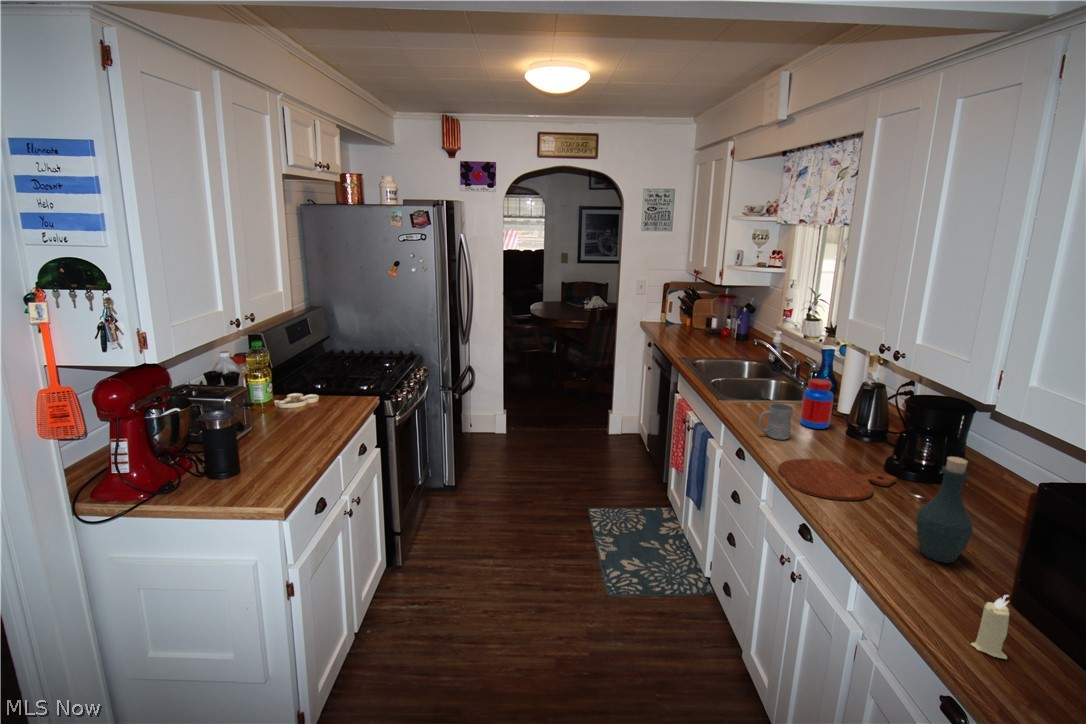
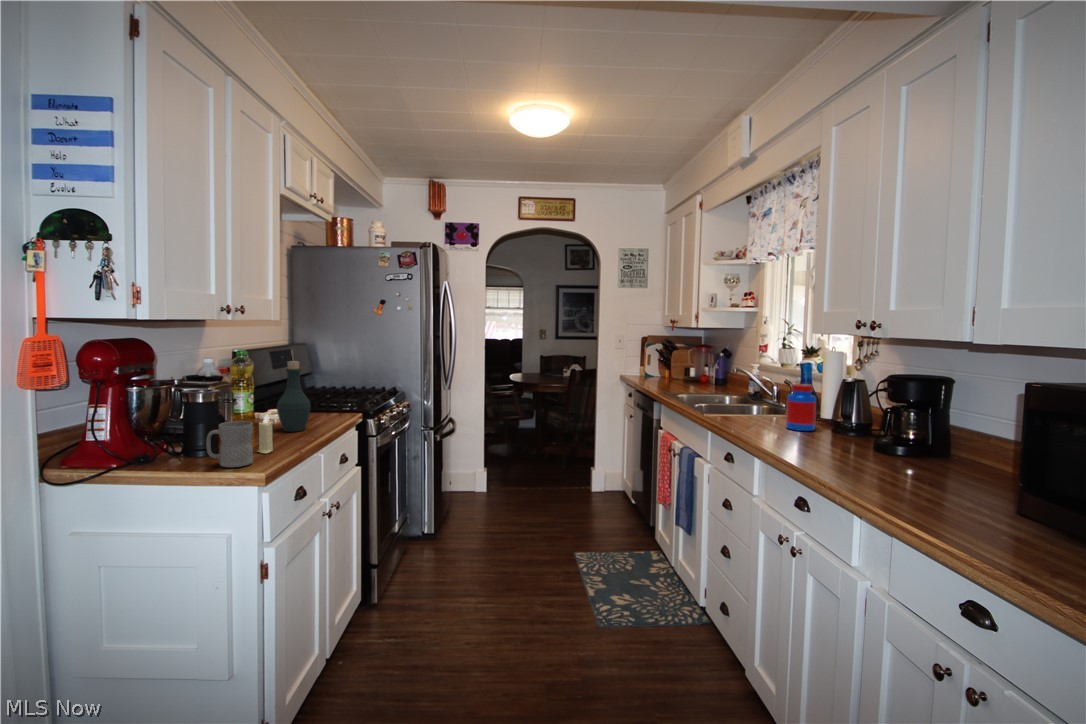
mug: present [759,403,793,440] -> present [206,421,253,467]
bottle: present [917,457,972,563] -> present [277,361,311,432]
cutting board: present [778,459,897,500] -> none [772,445,889,469]
candle: present [971,595,1009,659] -> present [258,415,273,453]

